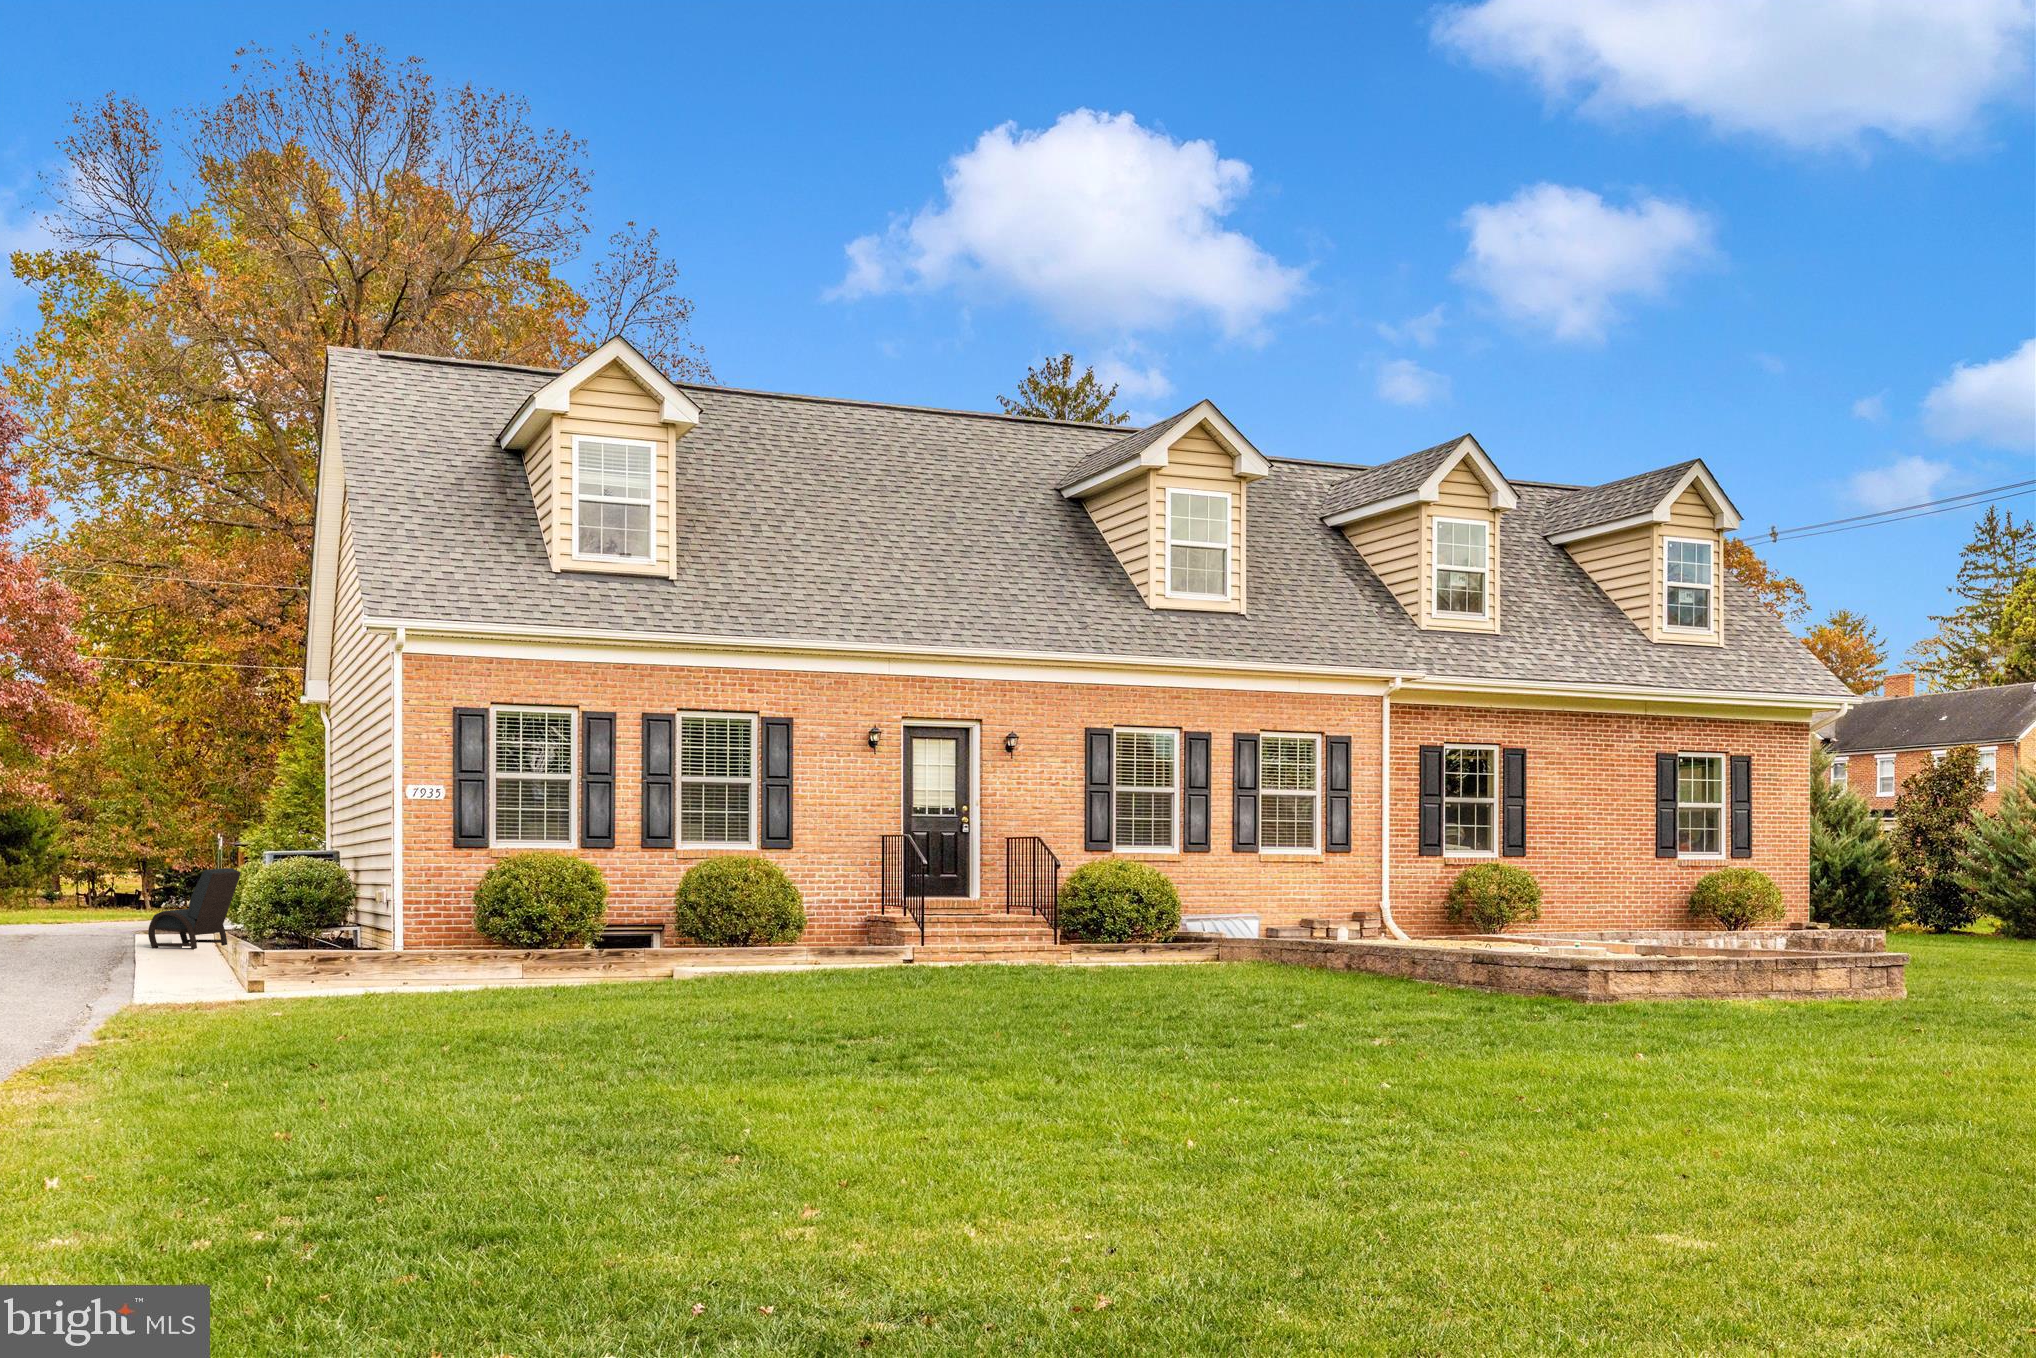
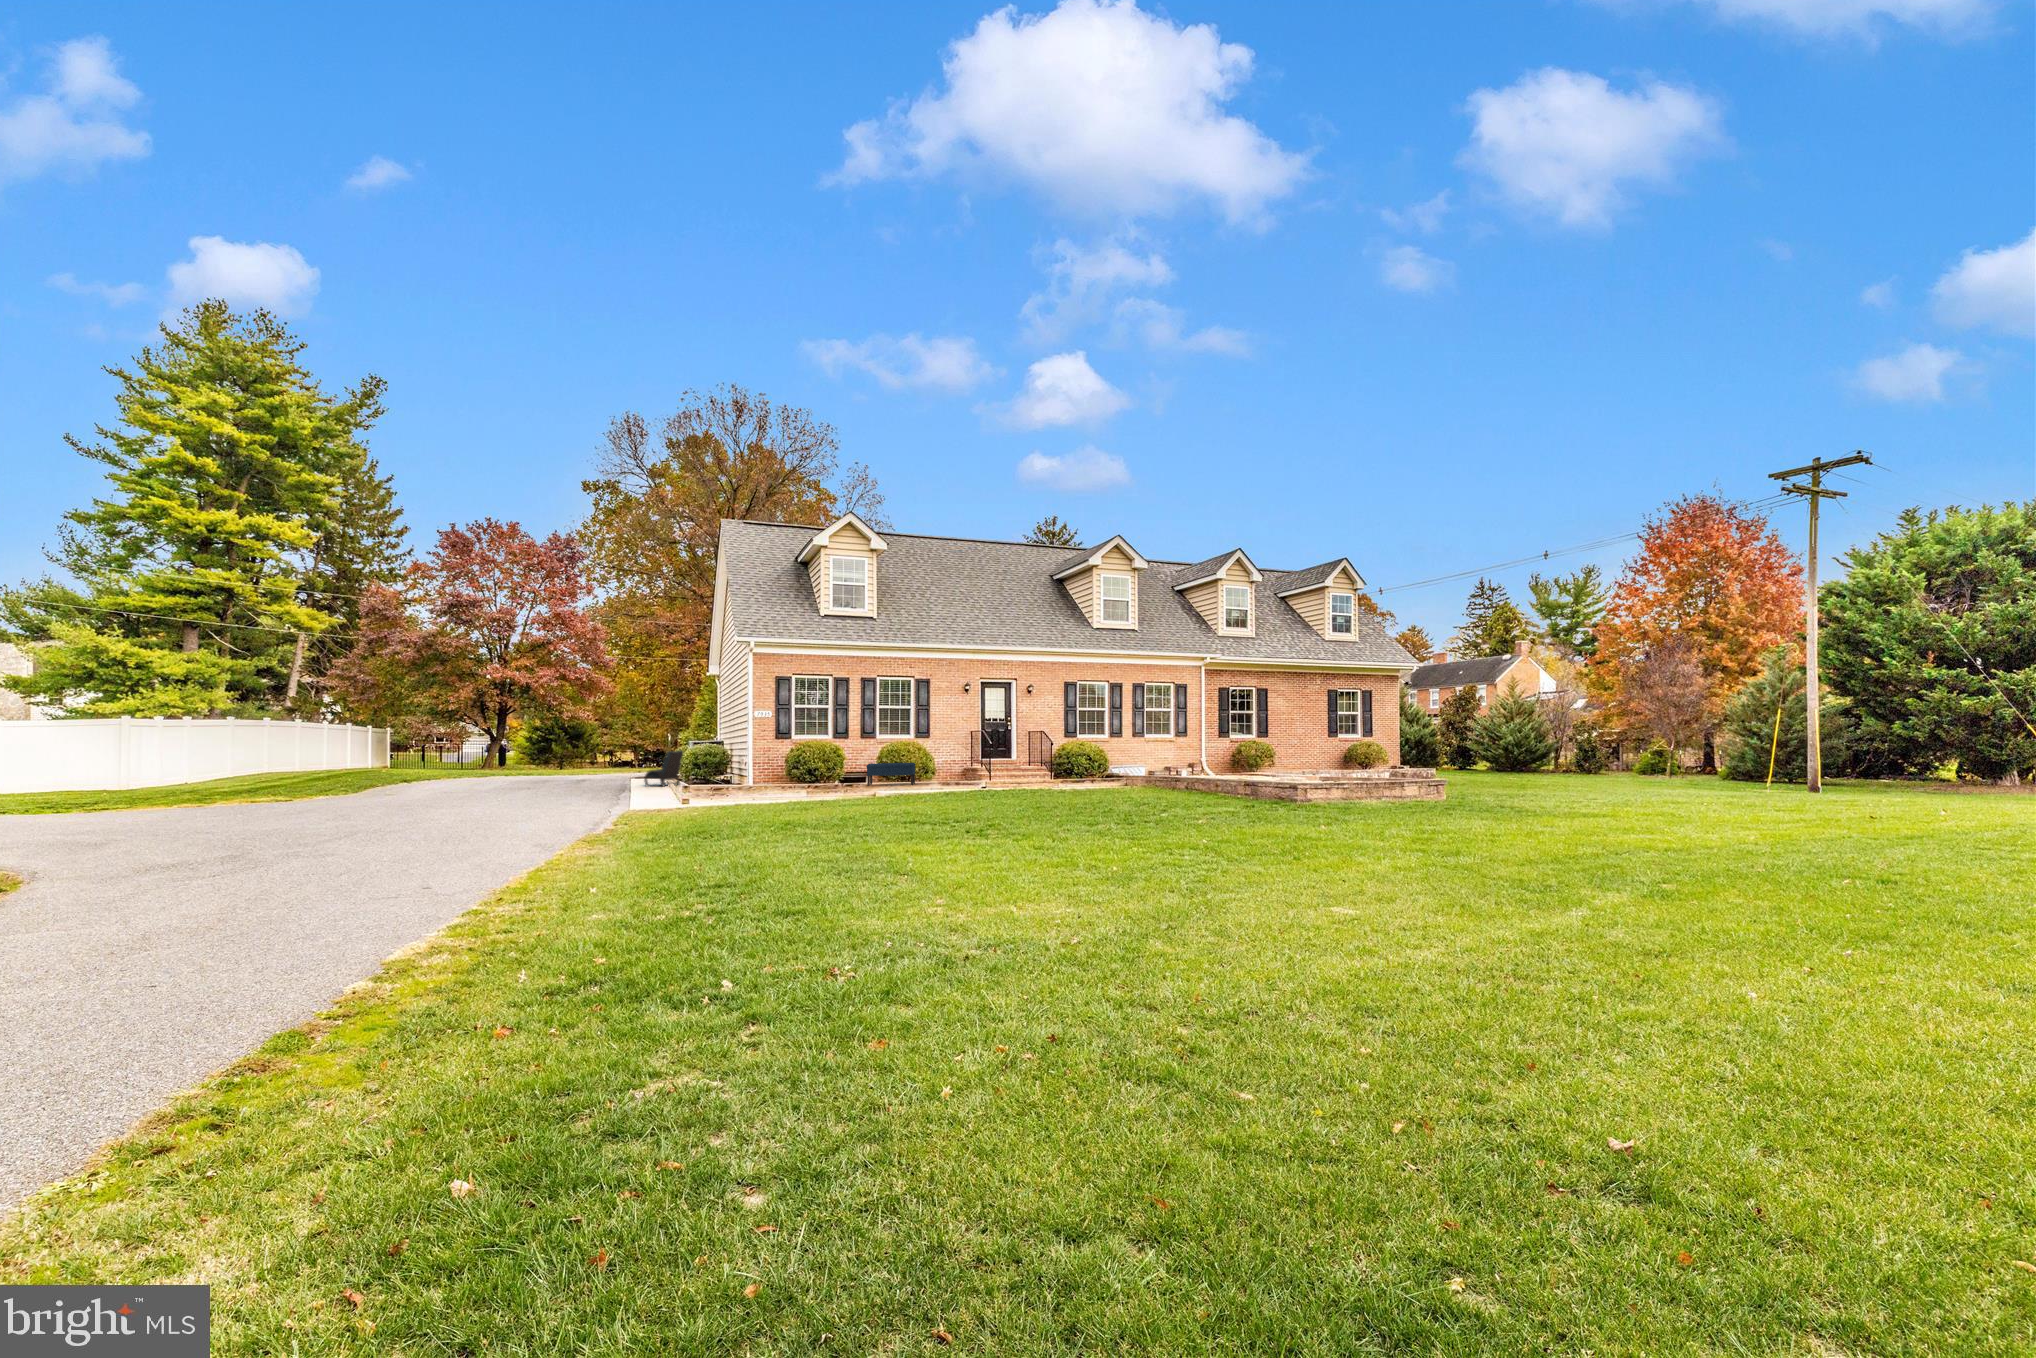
bench: none [657,903,764,954] -> present [866,763,916,786]

